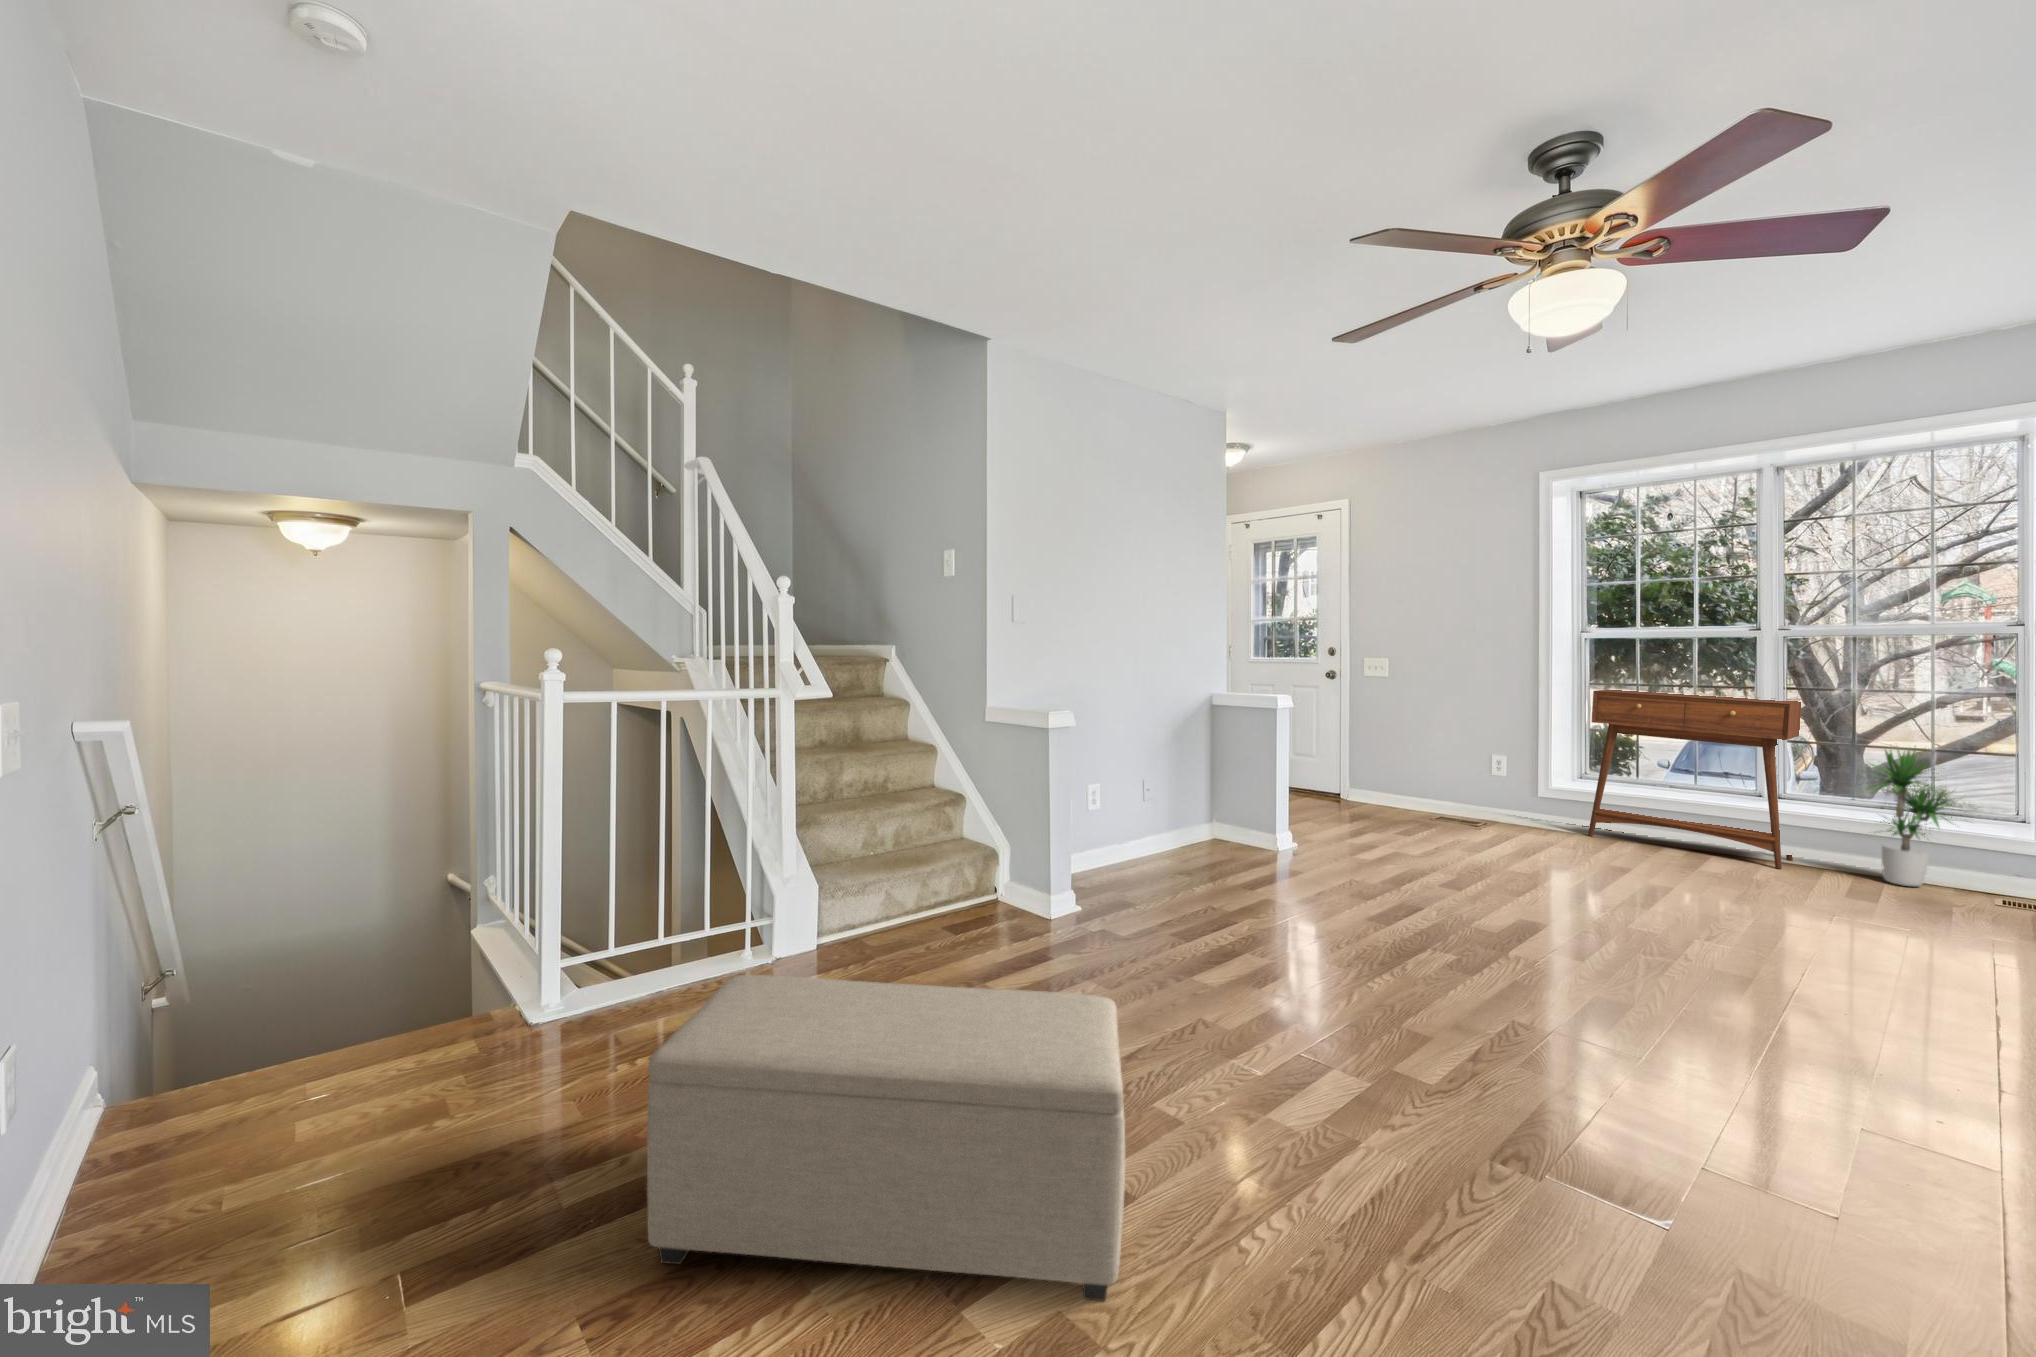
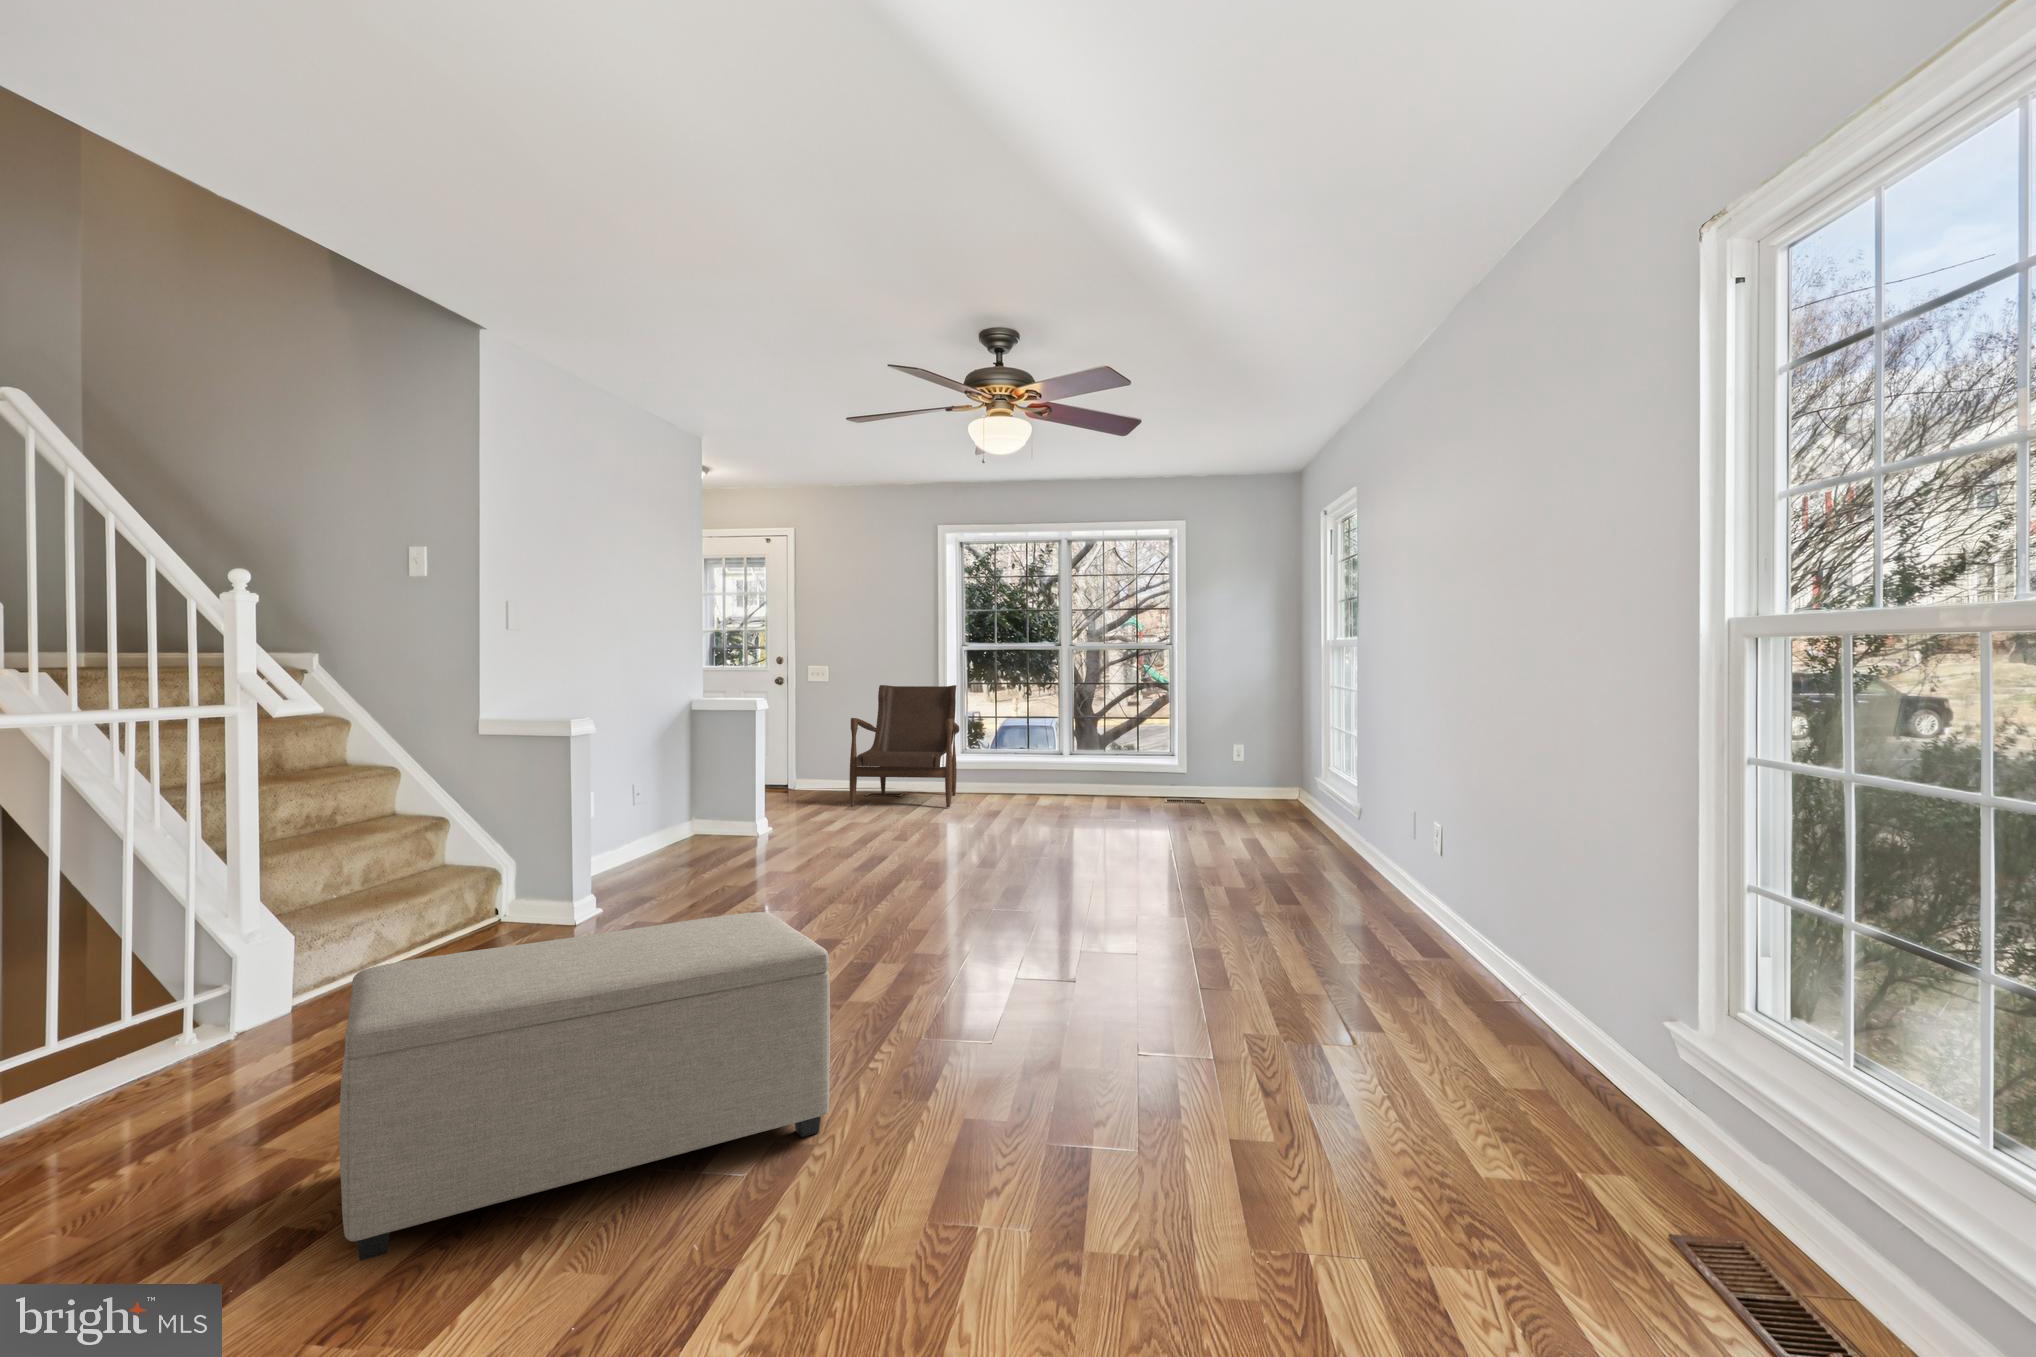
armchair: none [1391,683,1541,837] -> present [850,685,959,807]
console table: present [1588,690,1801,869] -> none [997,682,1124,804]
potted plant: present [1870,749,1954,886] -> none [1150,706,1214,803]

